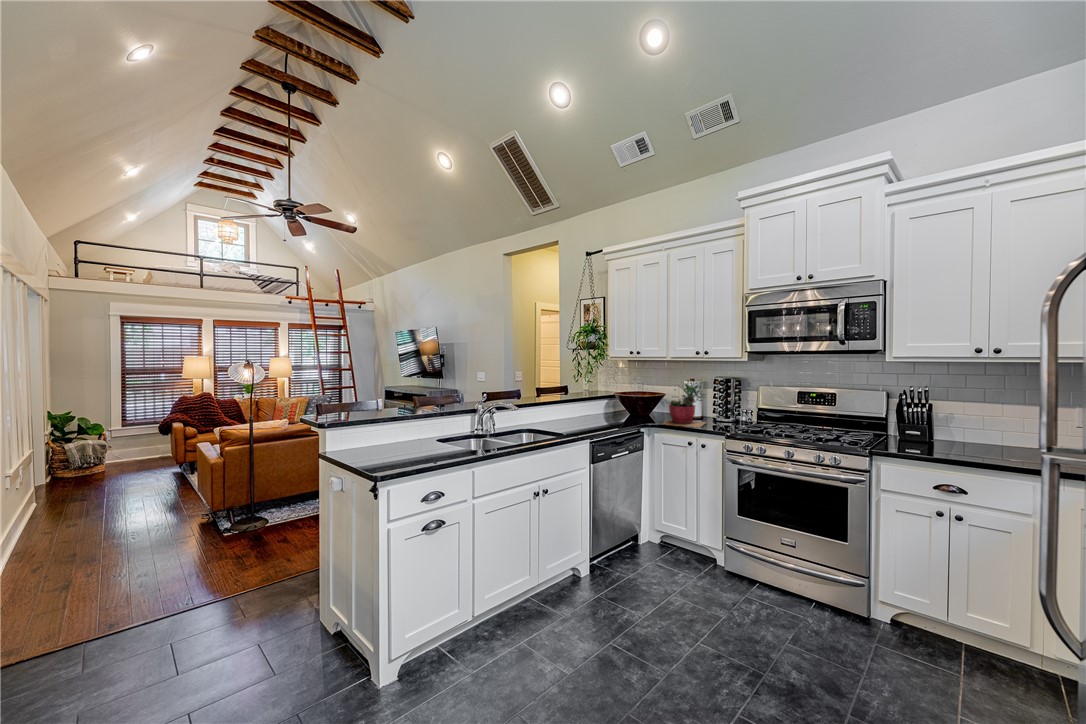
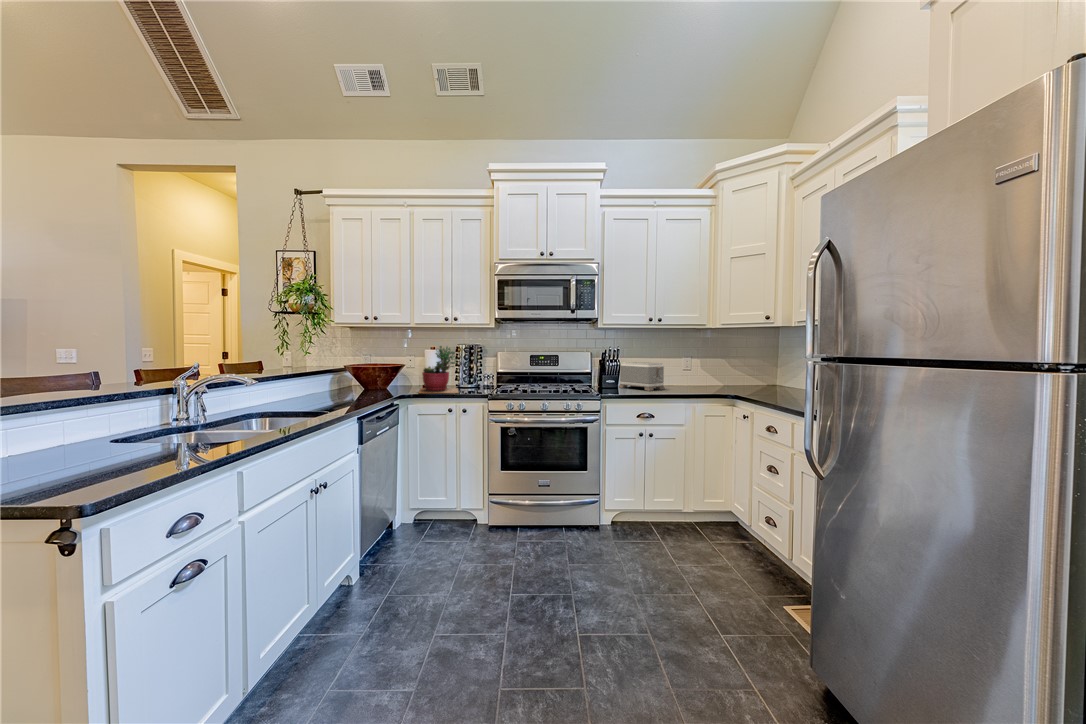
toaster: none [919,409,1000,455] -> present [619,362,665,391]

